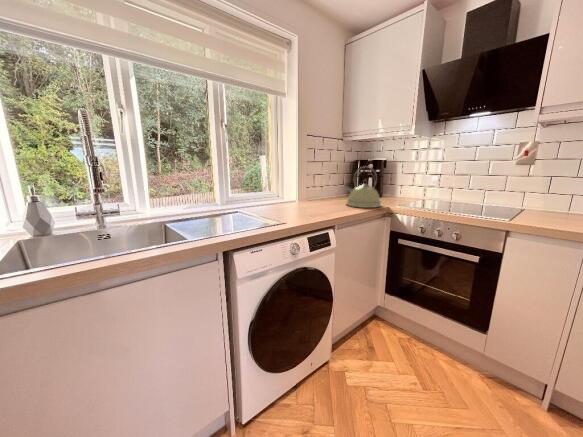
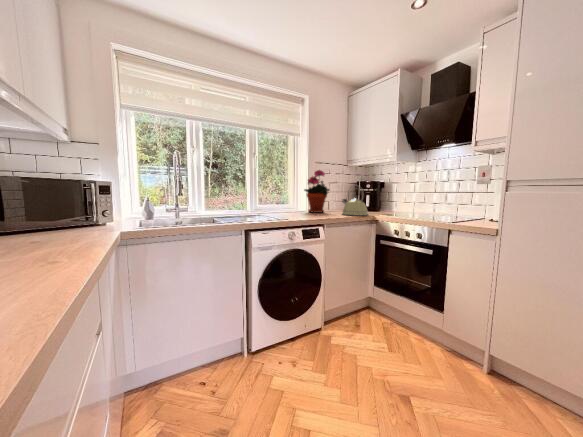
potted plant: none [292,144,327,203] -> present [304,170,330,213]

